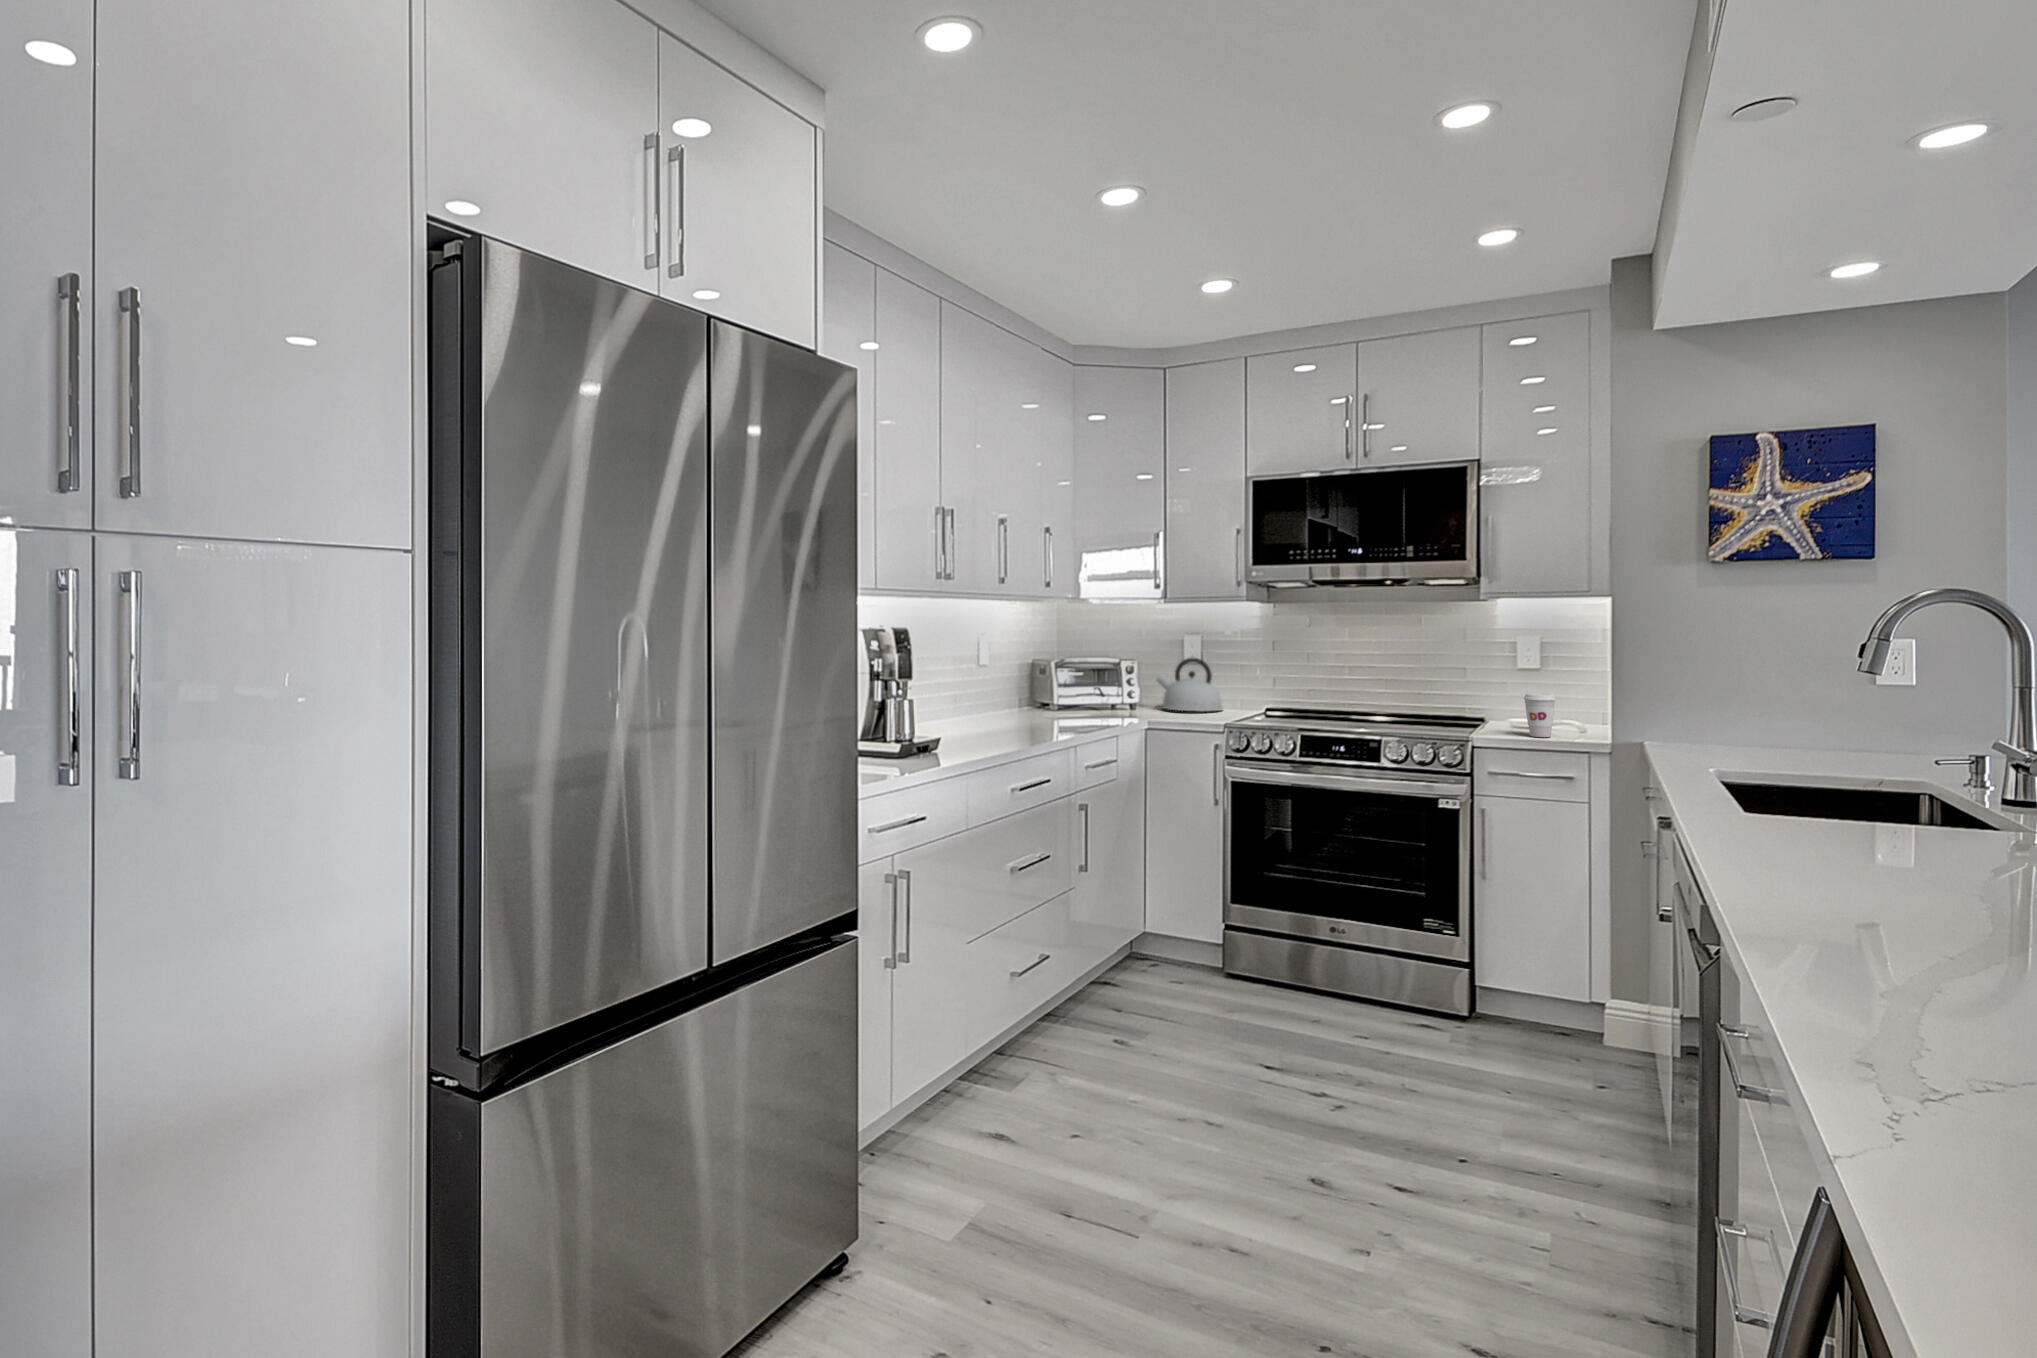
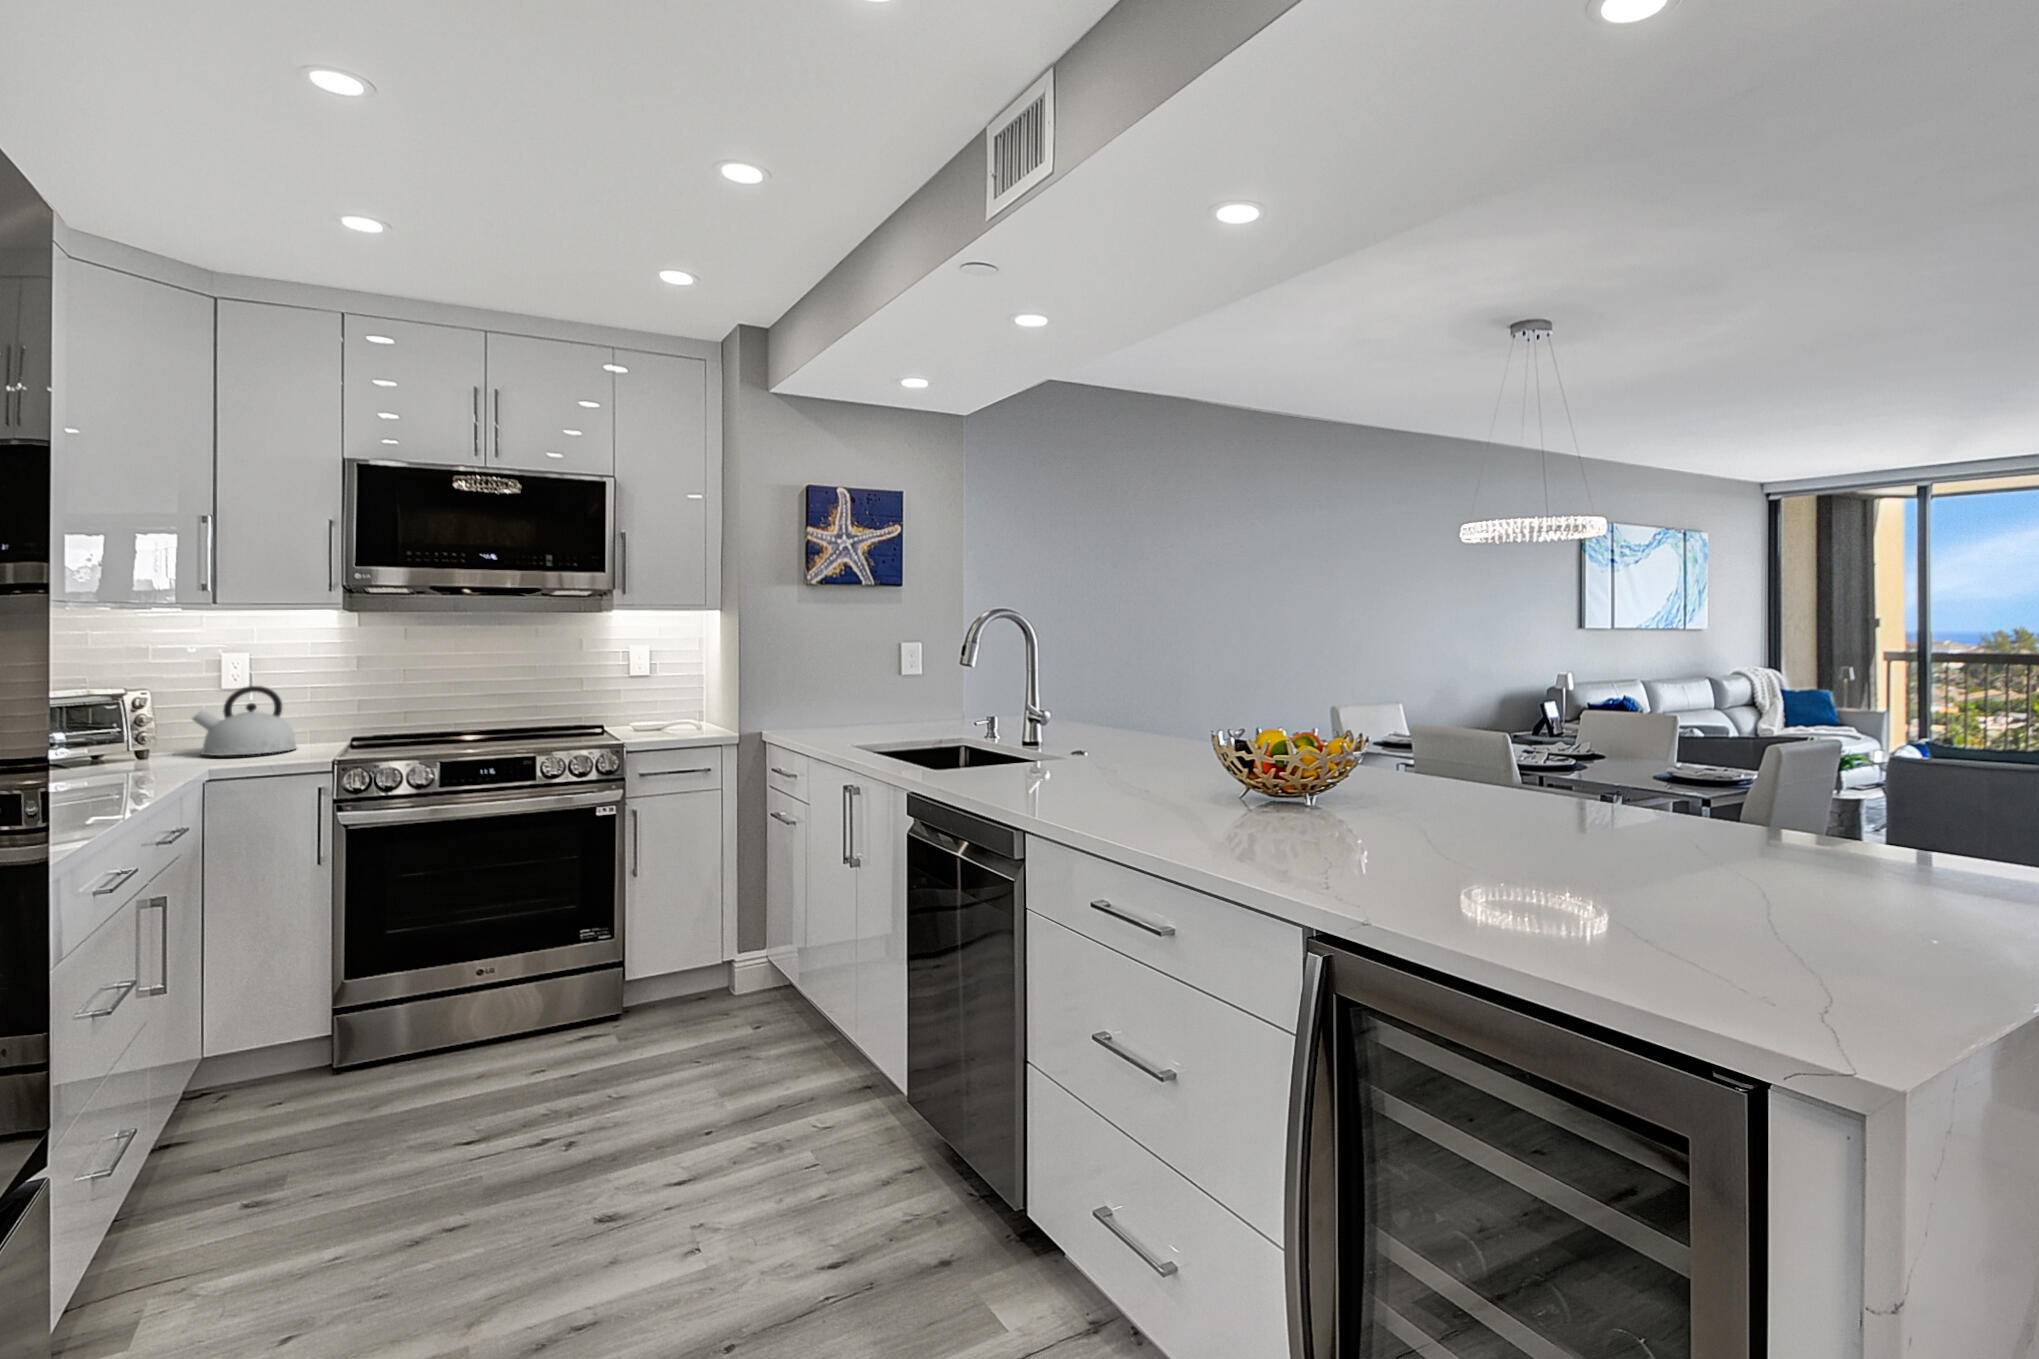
coffee cup: present [1524,693,1555,737] -> none [665,698,692,738]

